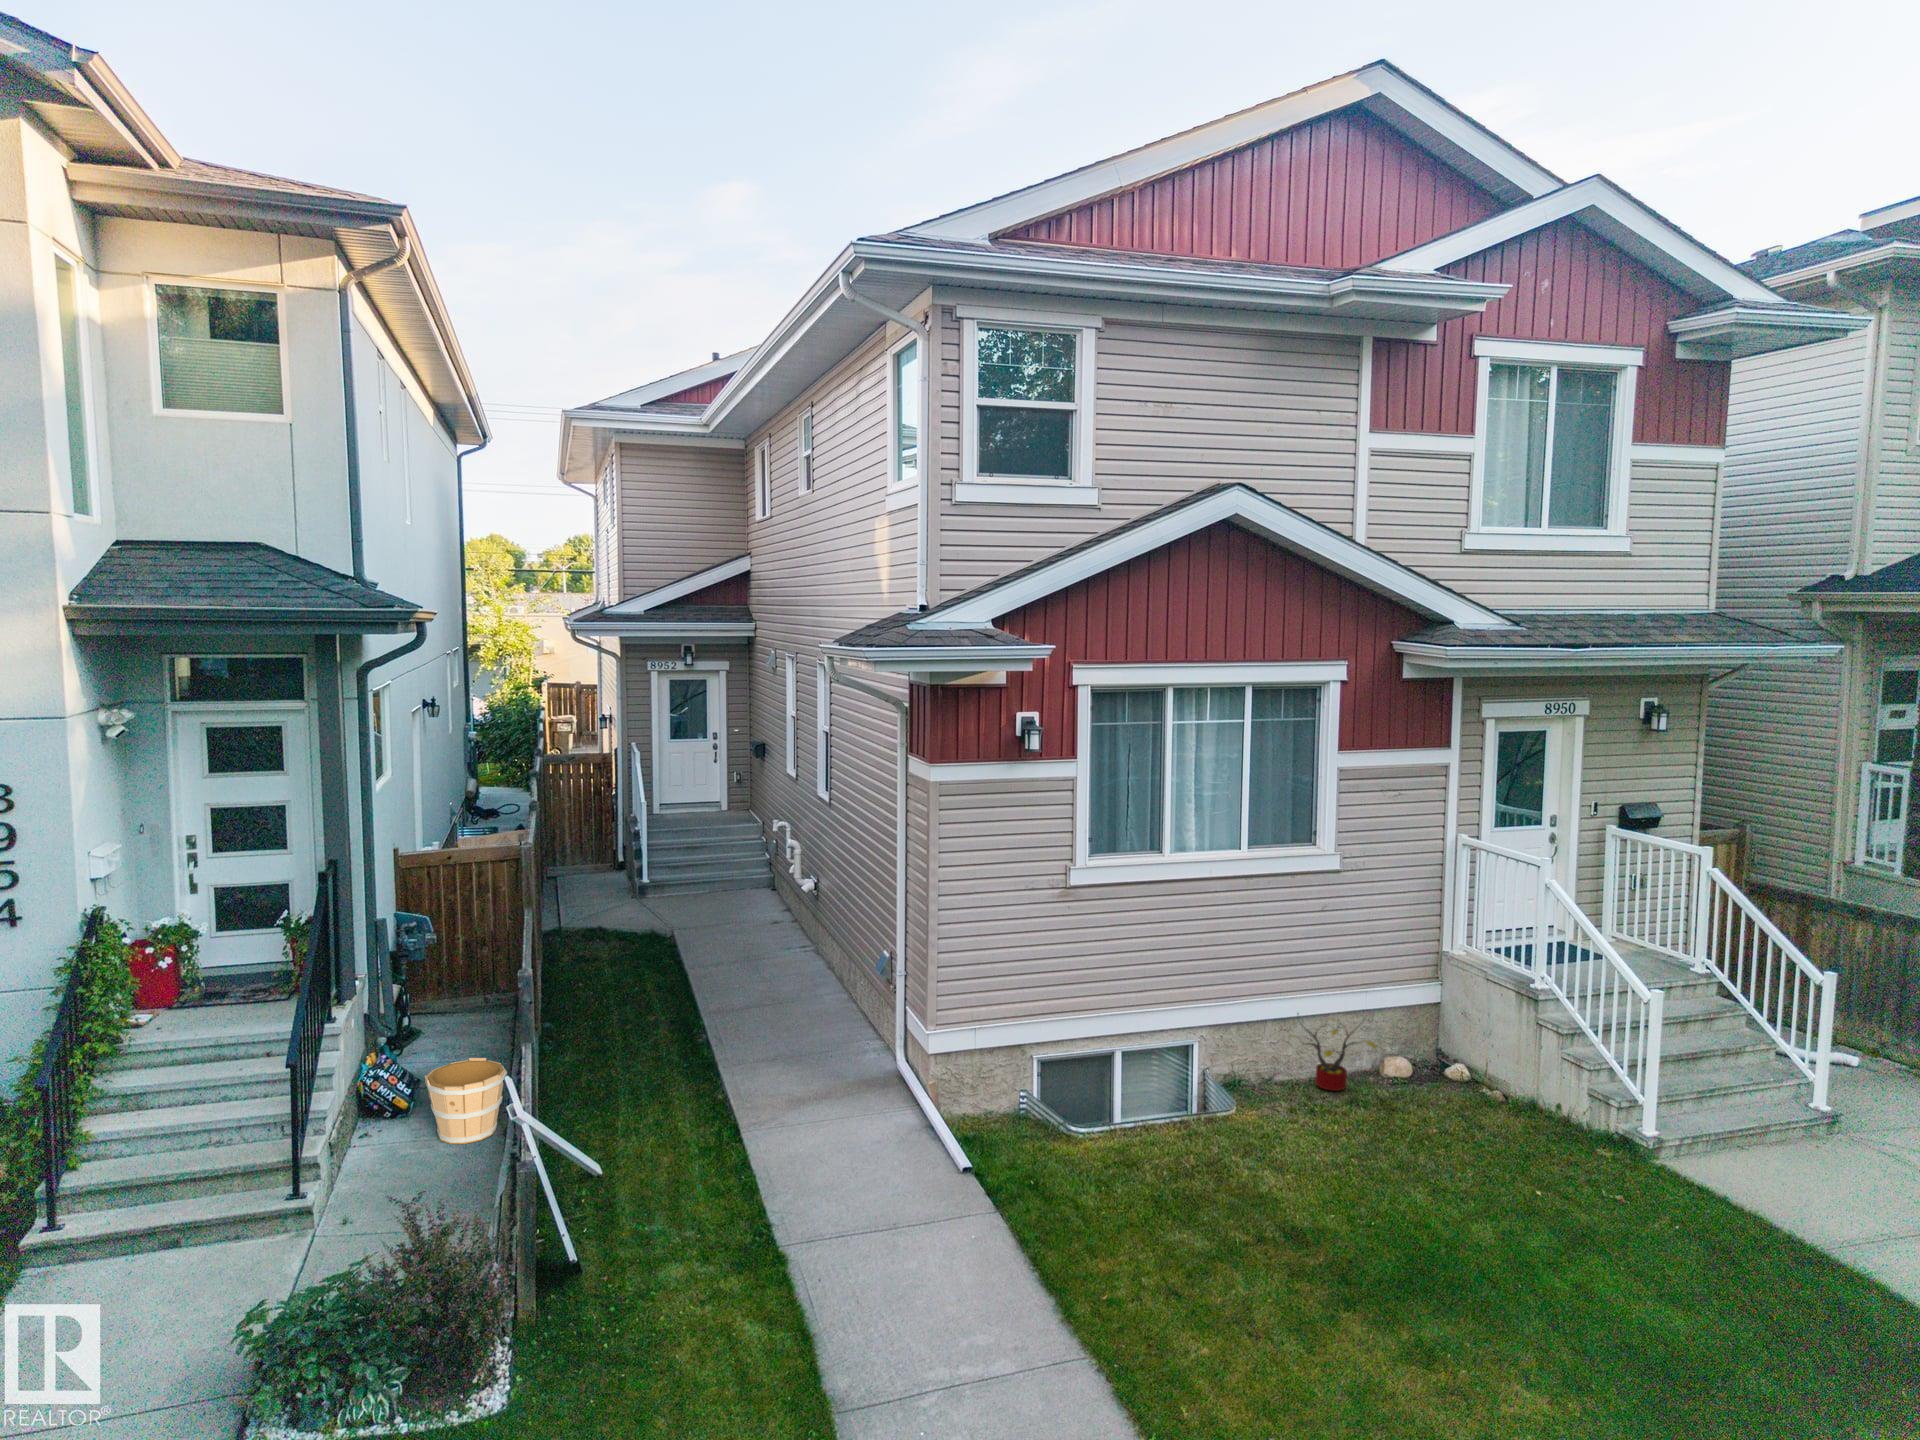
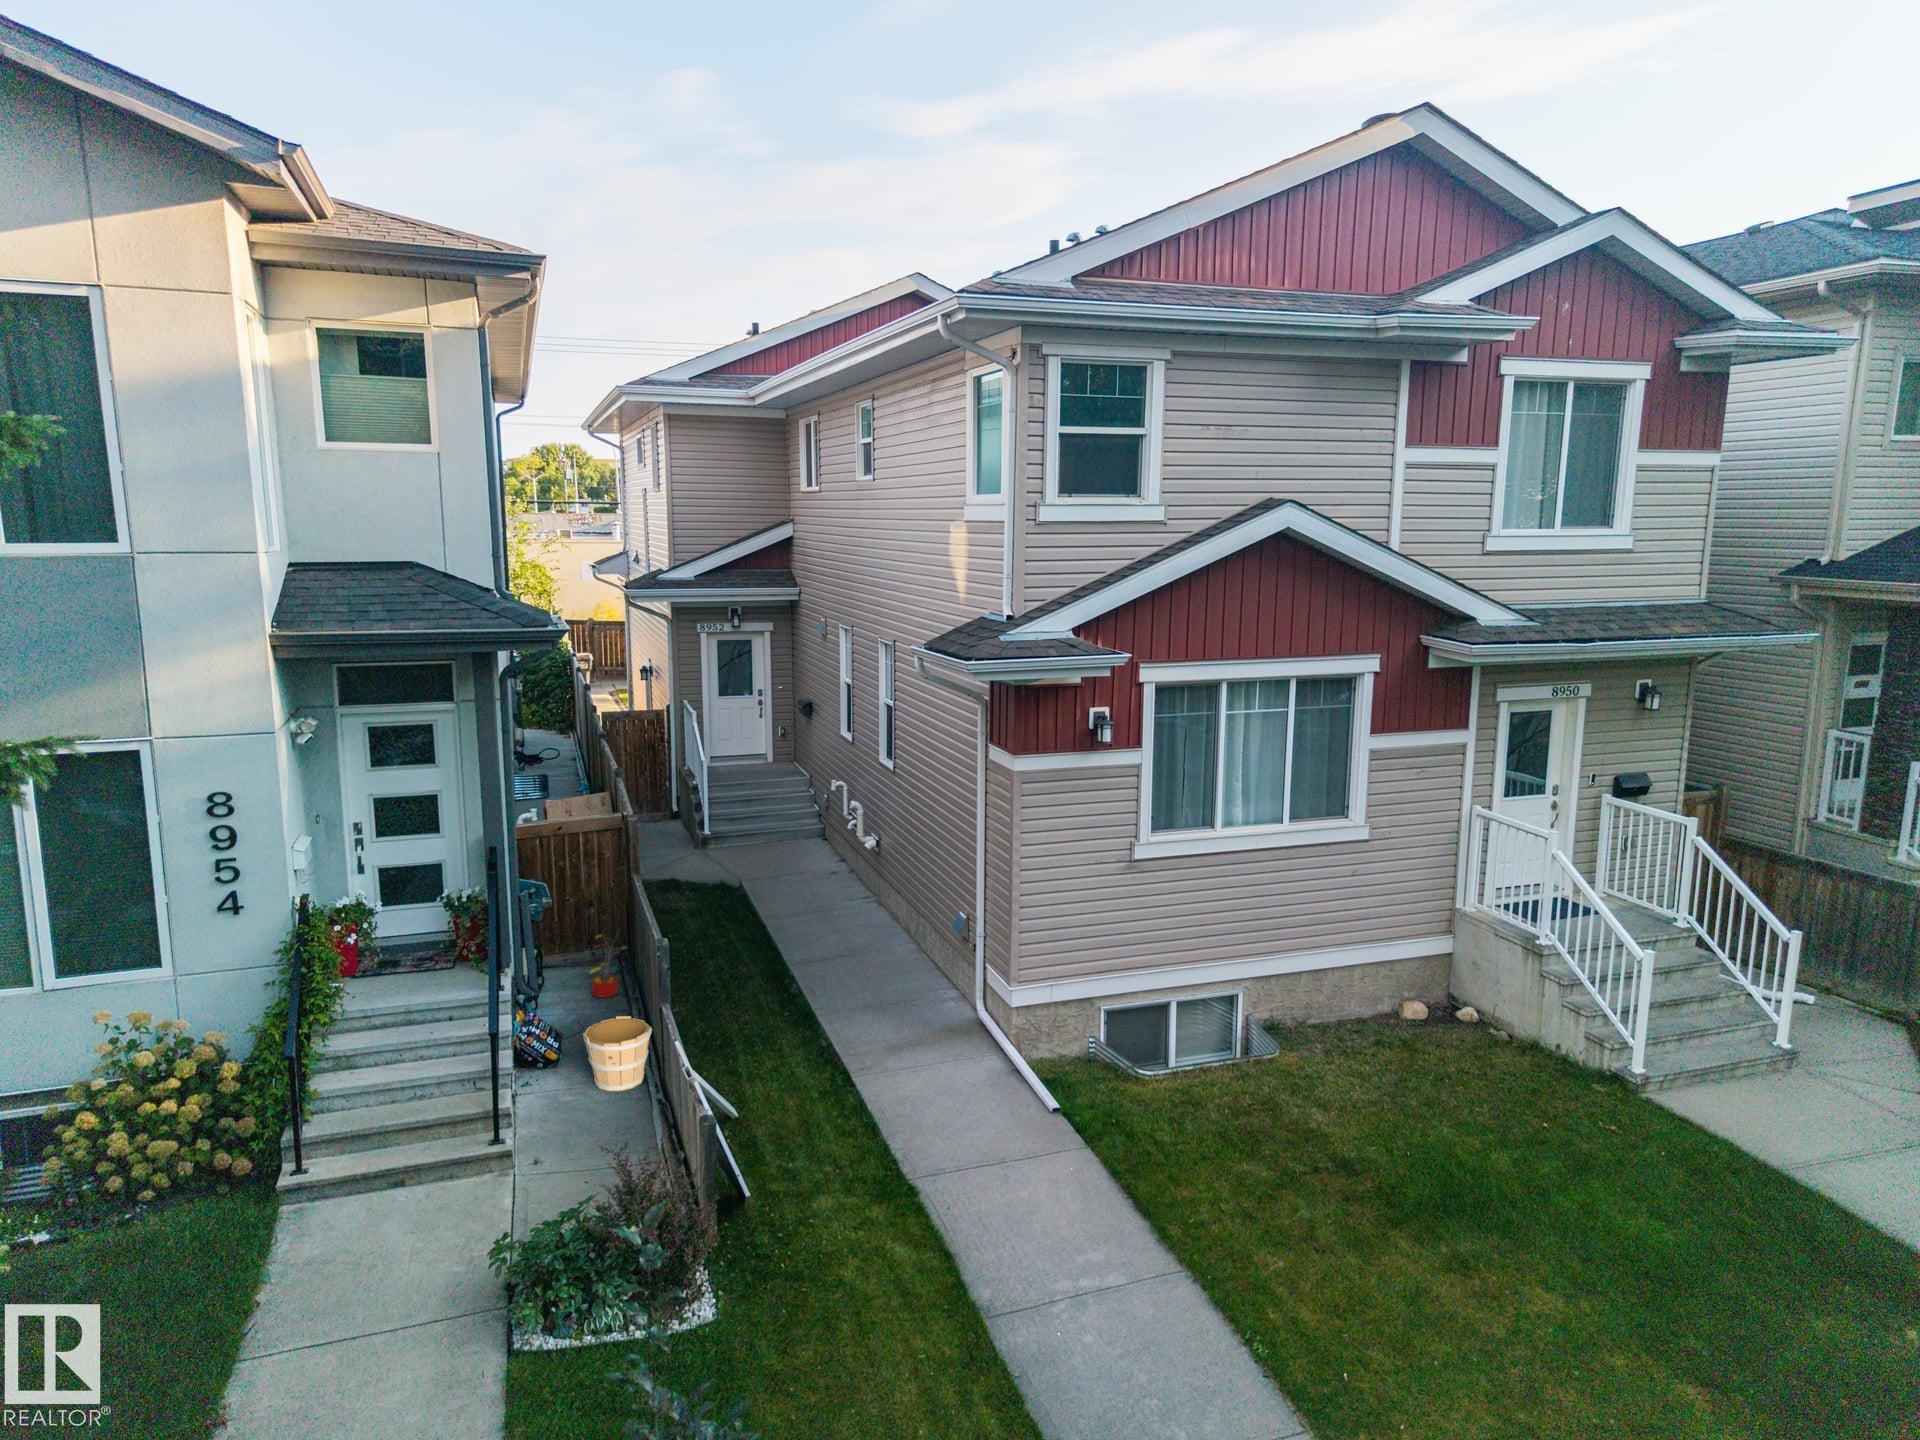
decorative plant: present [1307,1019,1376,1091] -> present [591,936,622,997]

